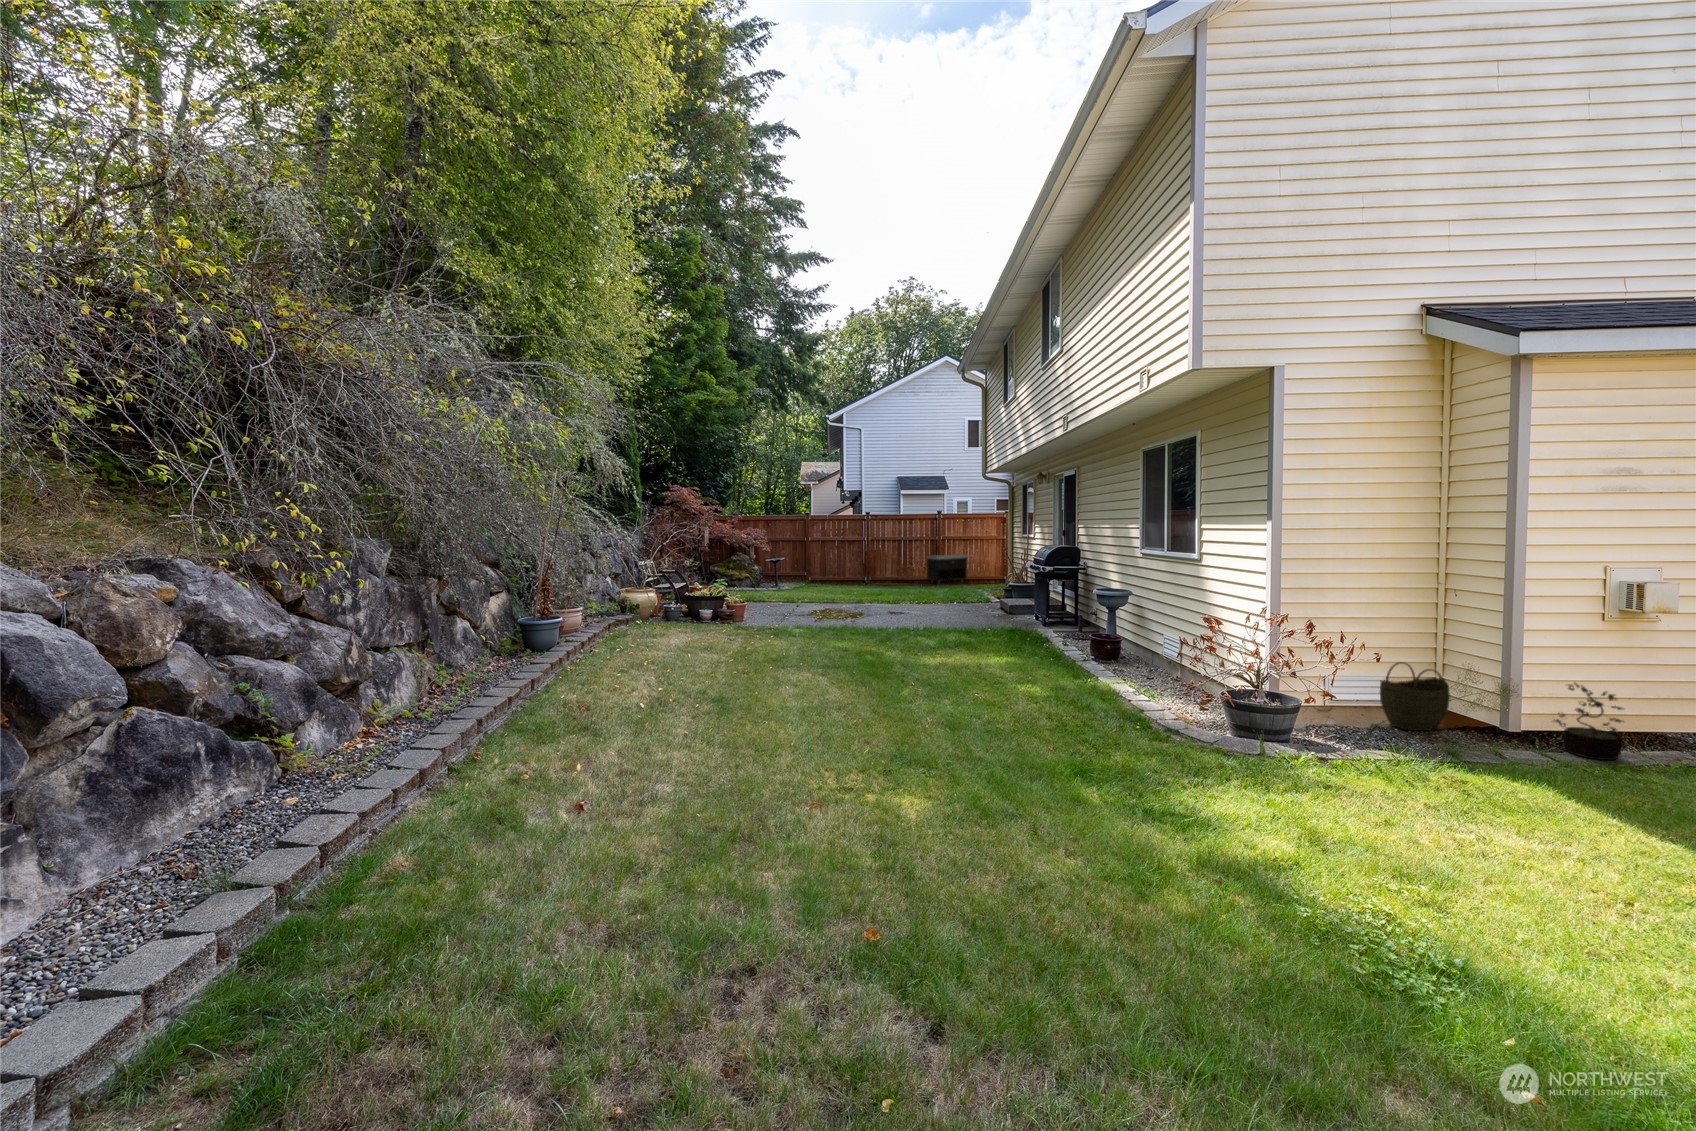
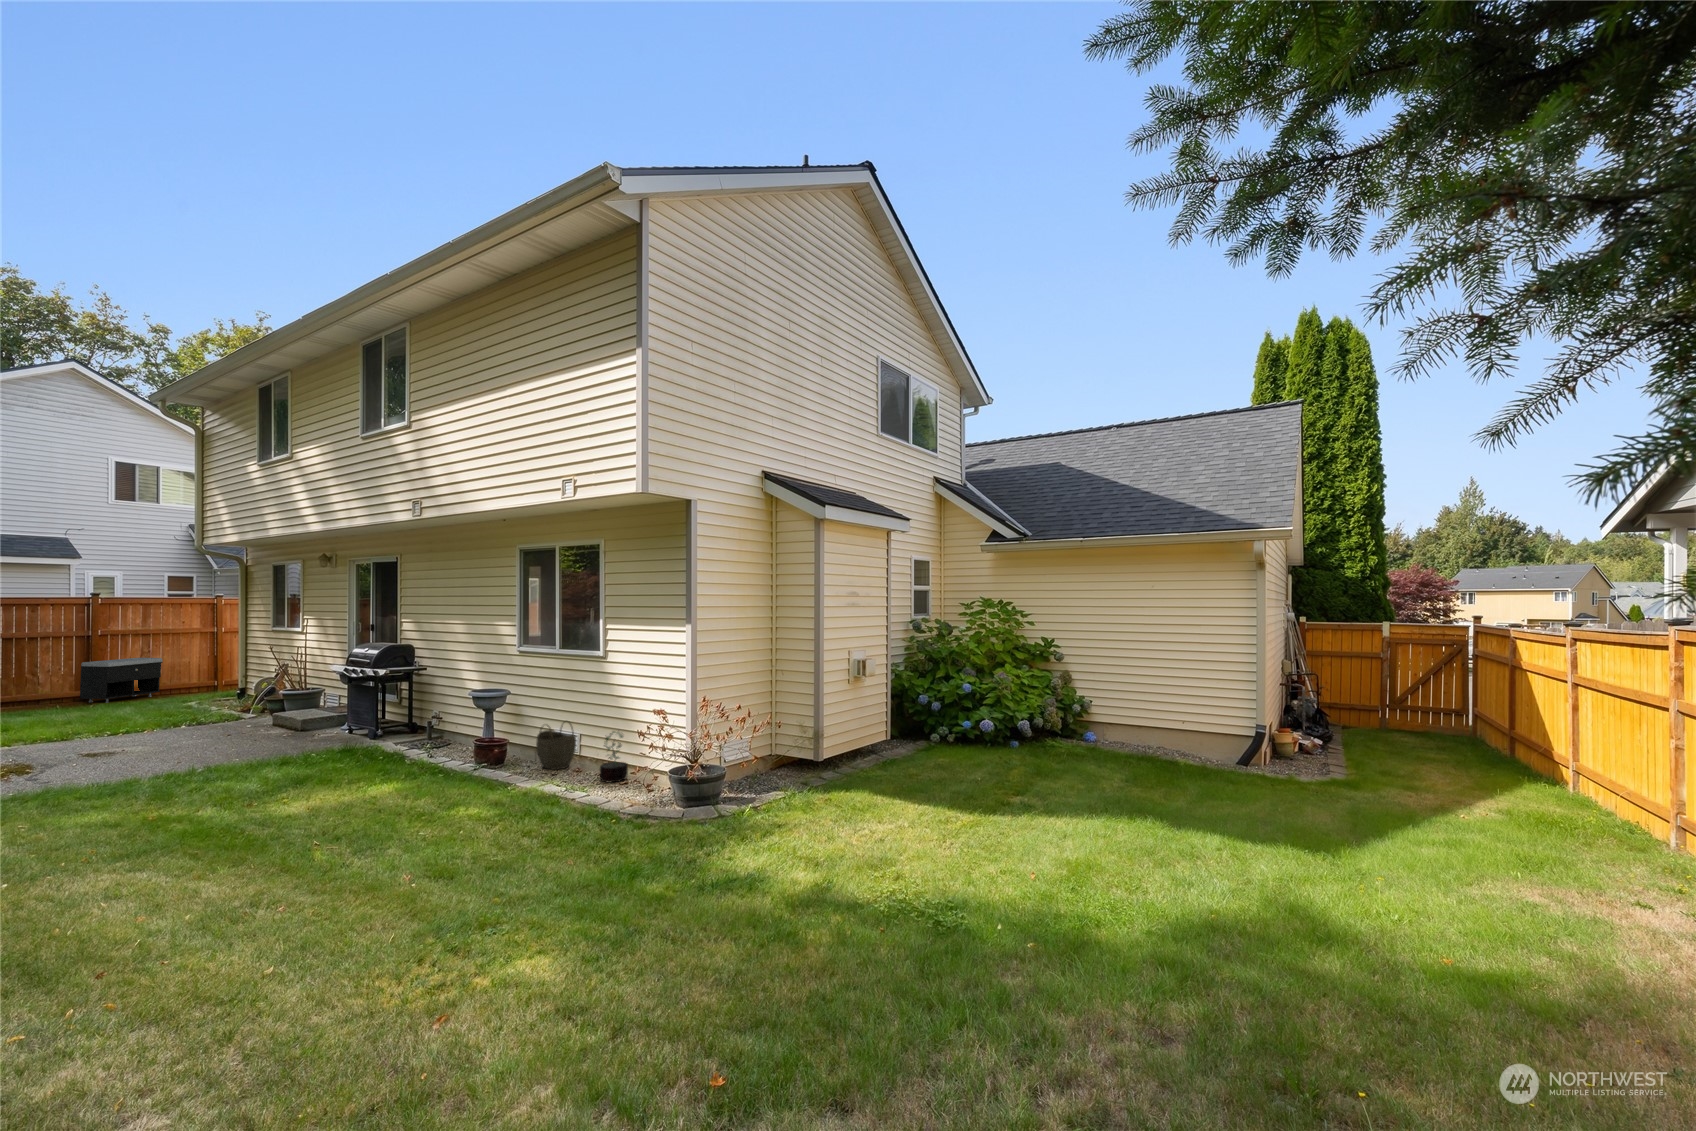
woven basket: present [1380,662,1450,731] -> present [536,724,576,770]
decorative plant: present [1555,683,1623,760] -> present [600,732,628,782]

